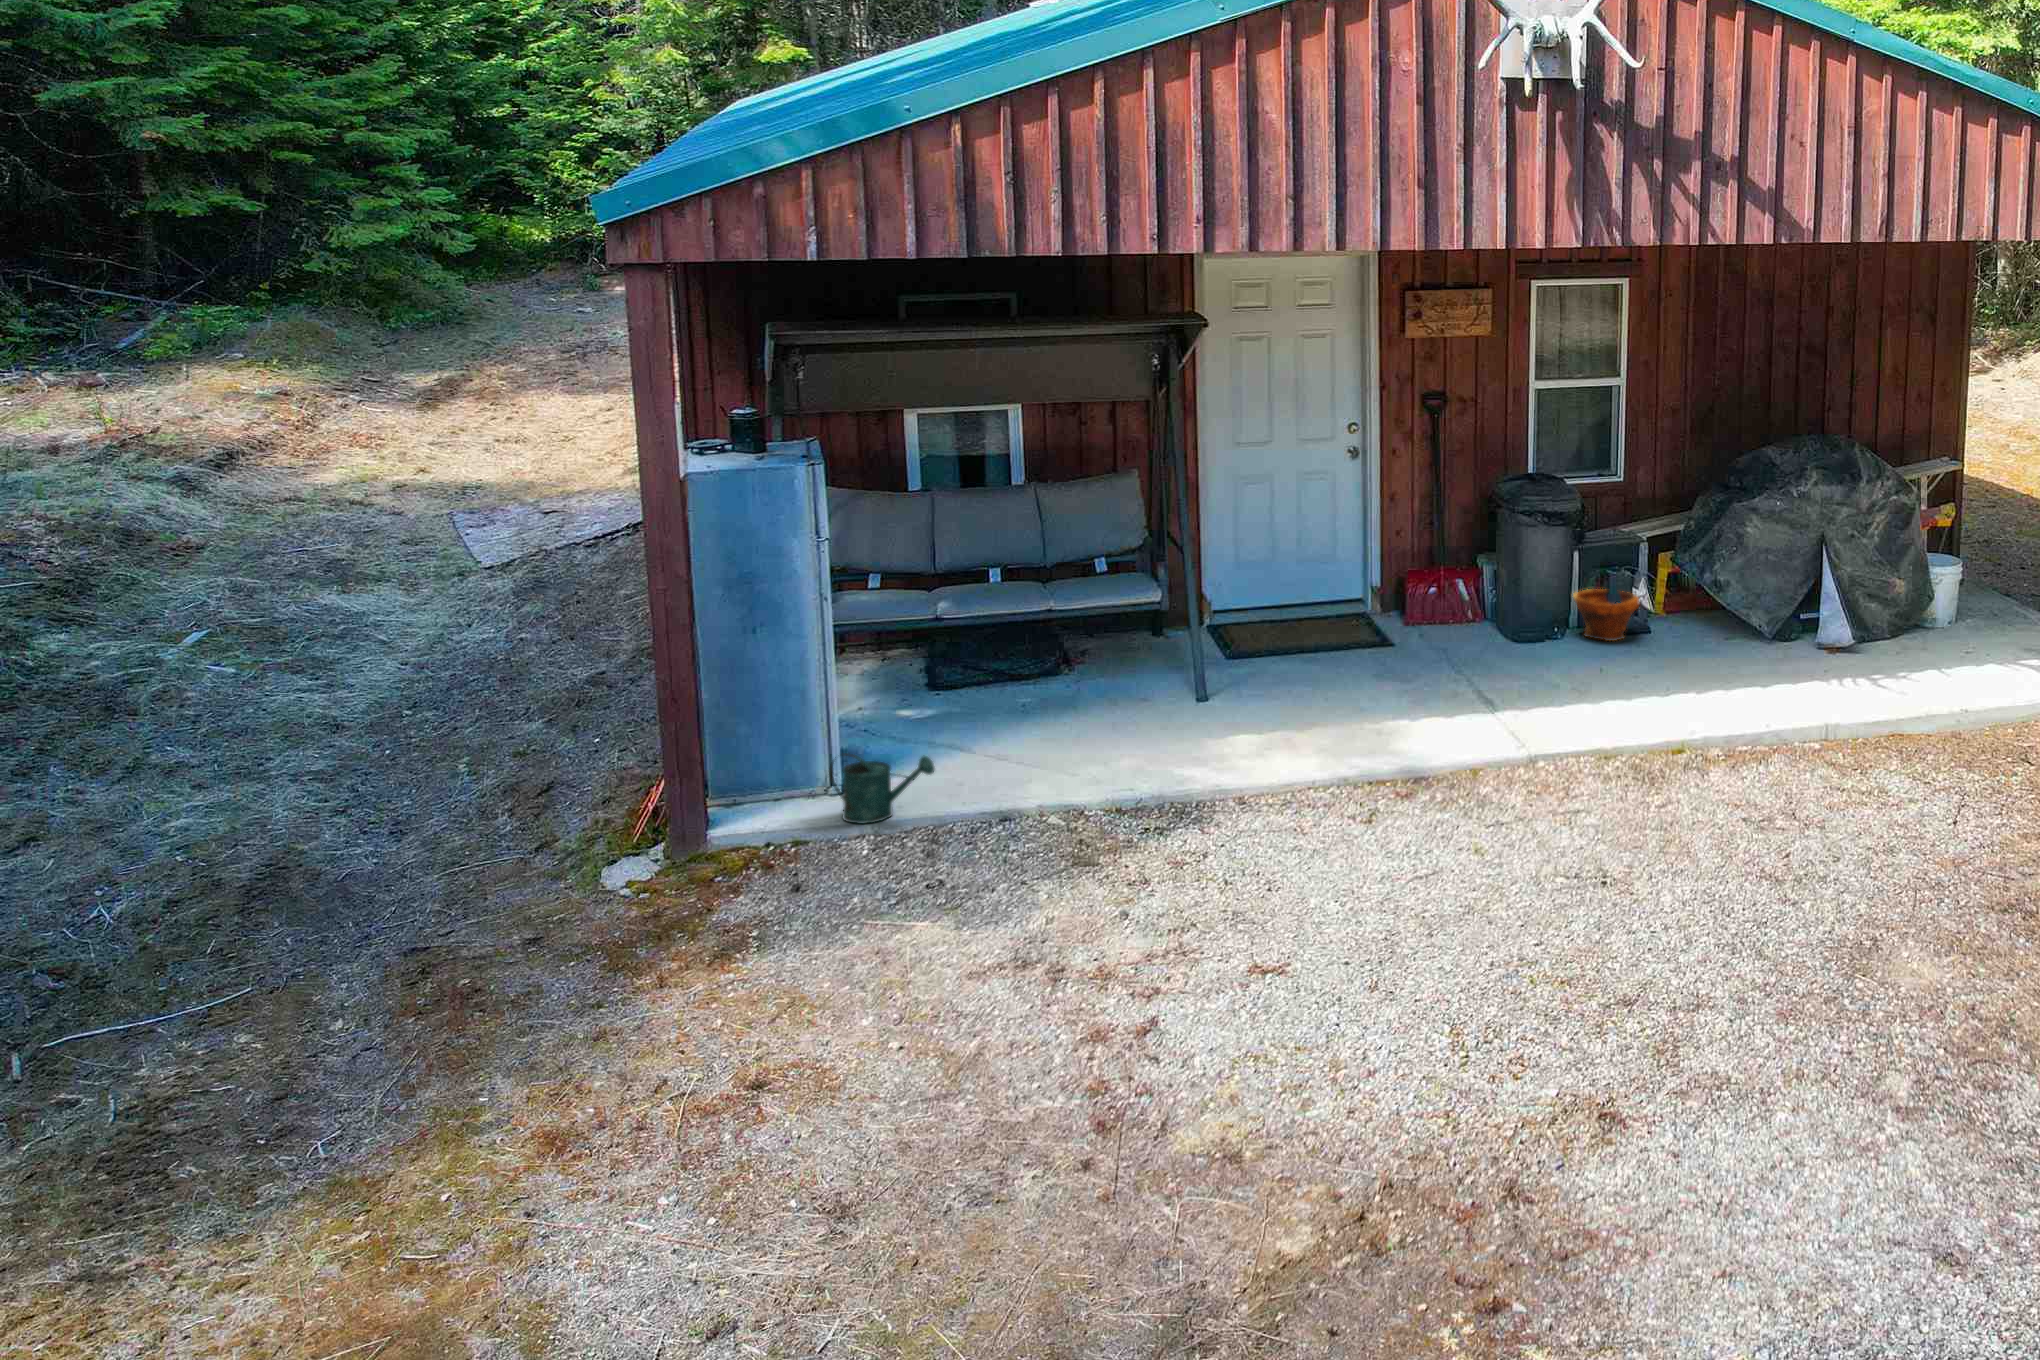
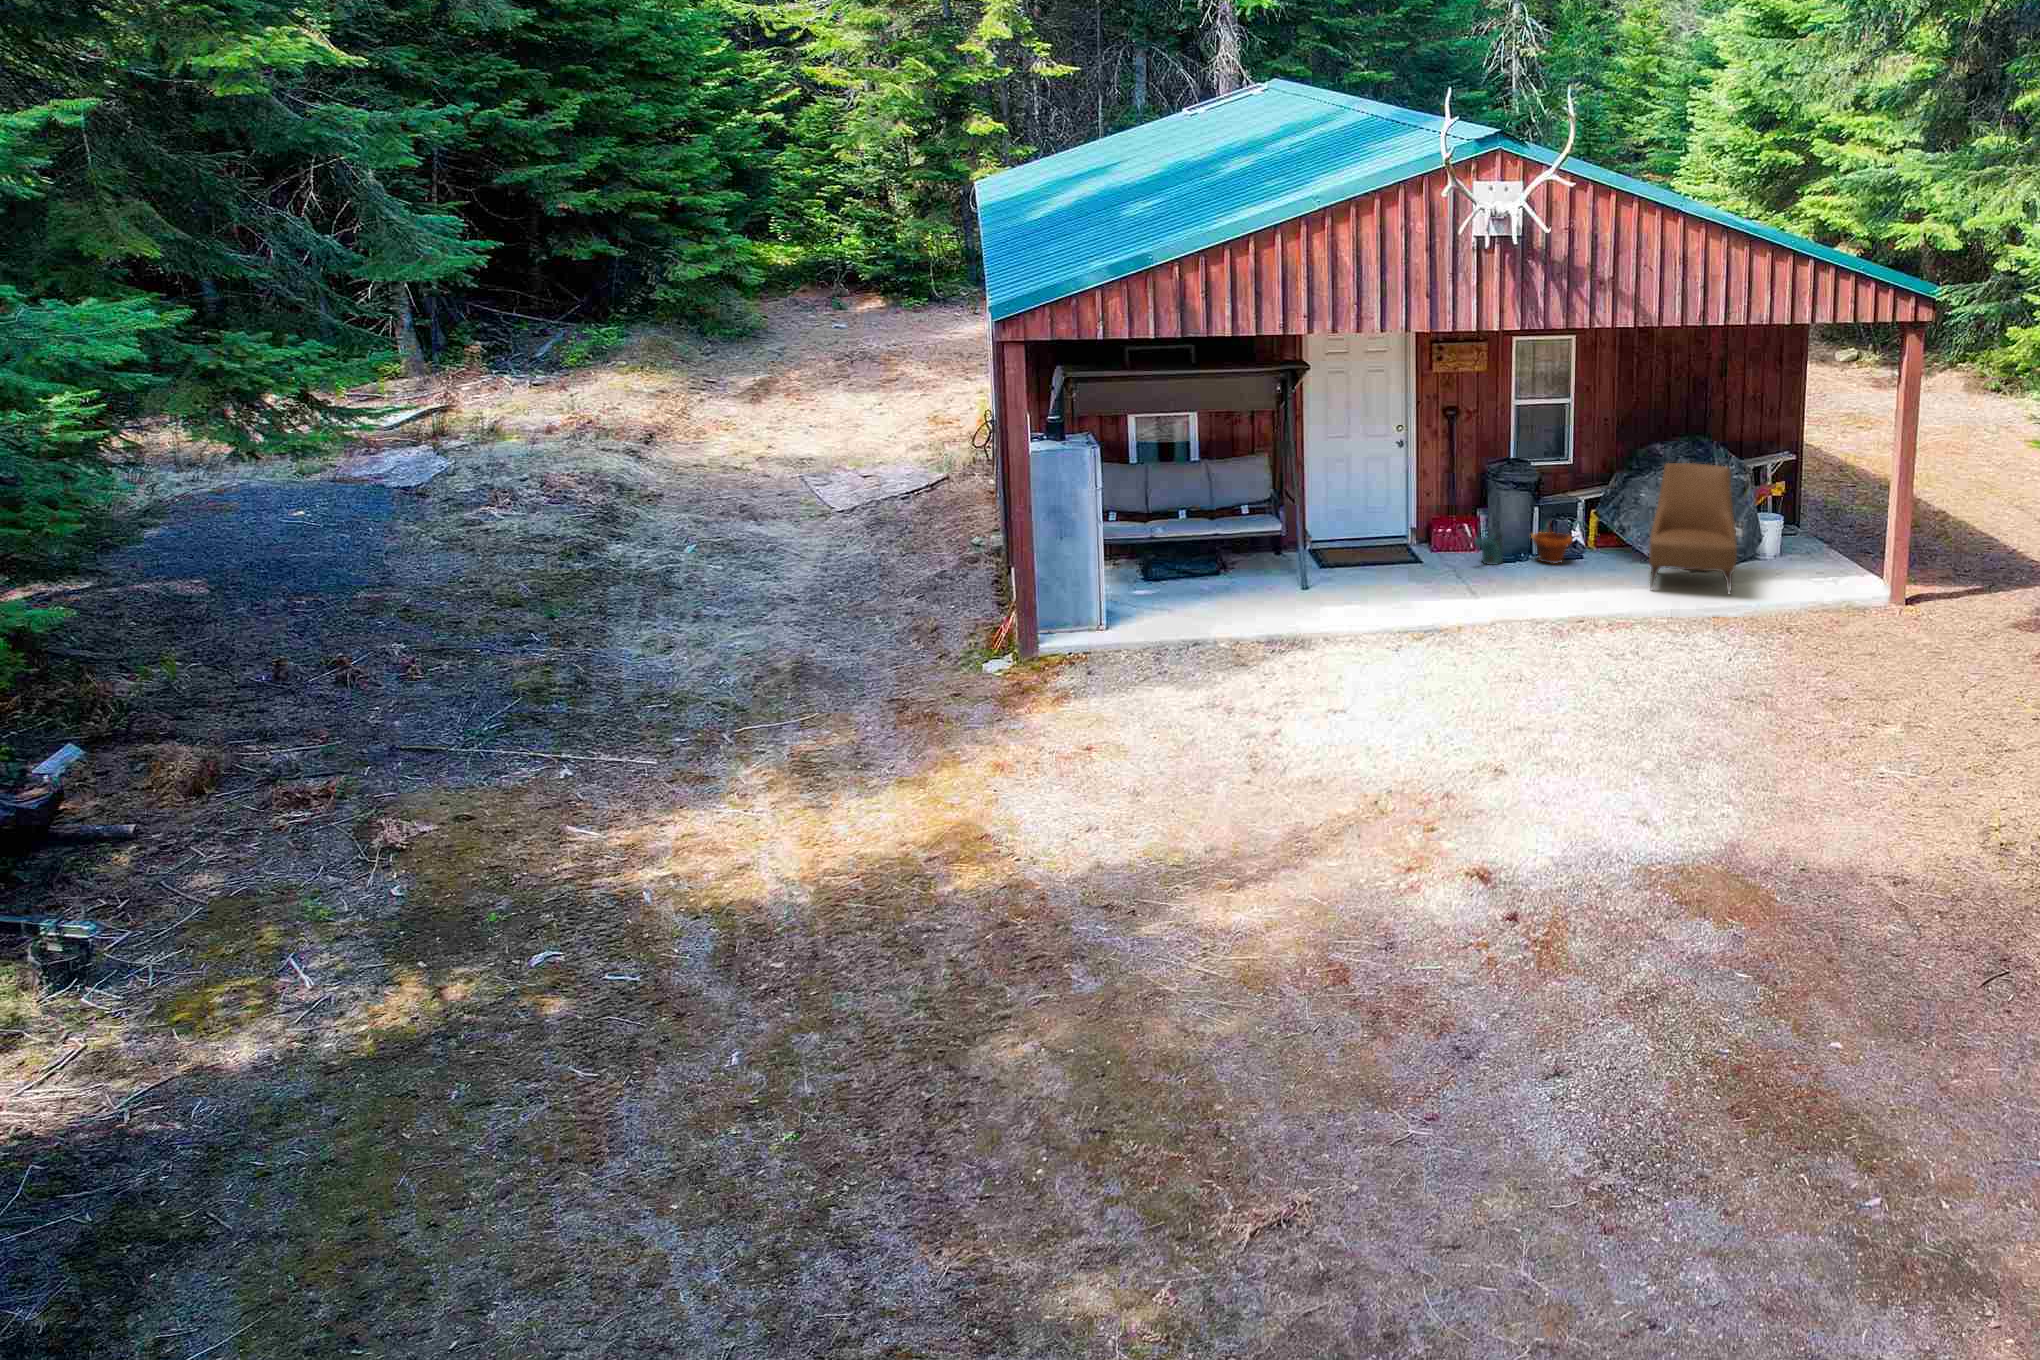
chair: none [1773,475,1928,691] -> present [1649,463,1737,594]
watering can: present [829,753,935,824] -> present [1474,535,1503,565]

